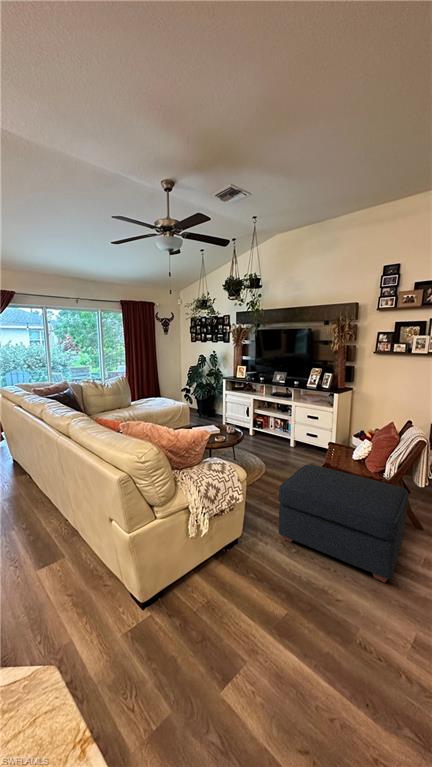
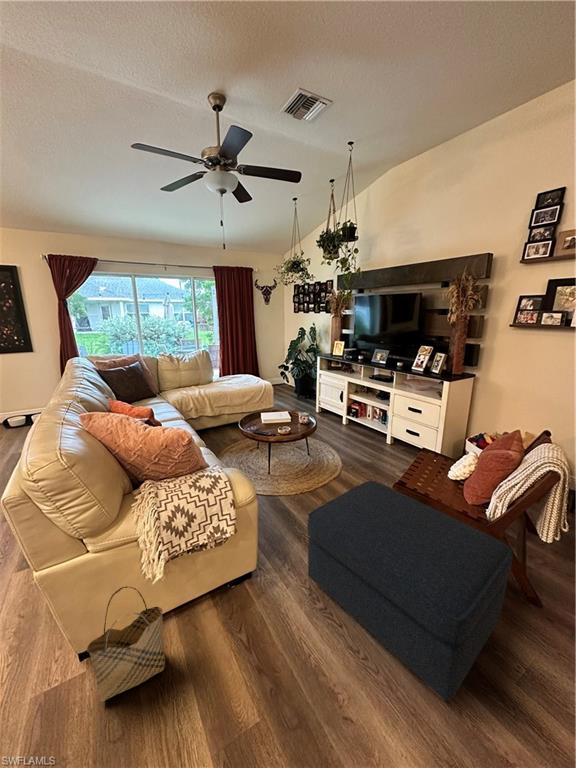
woven basket: none [167,543,209,624] -> present [87,586,165,702]

